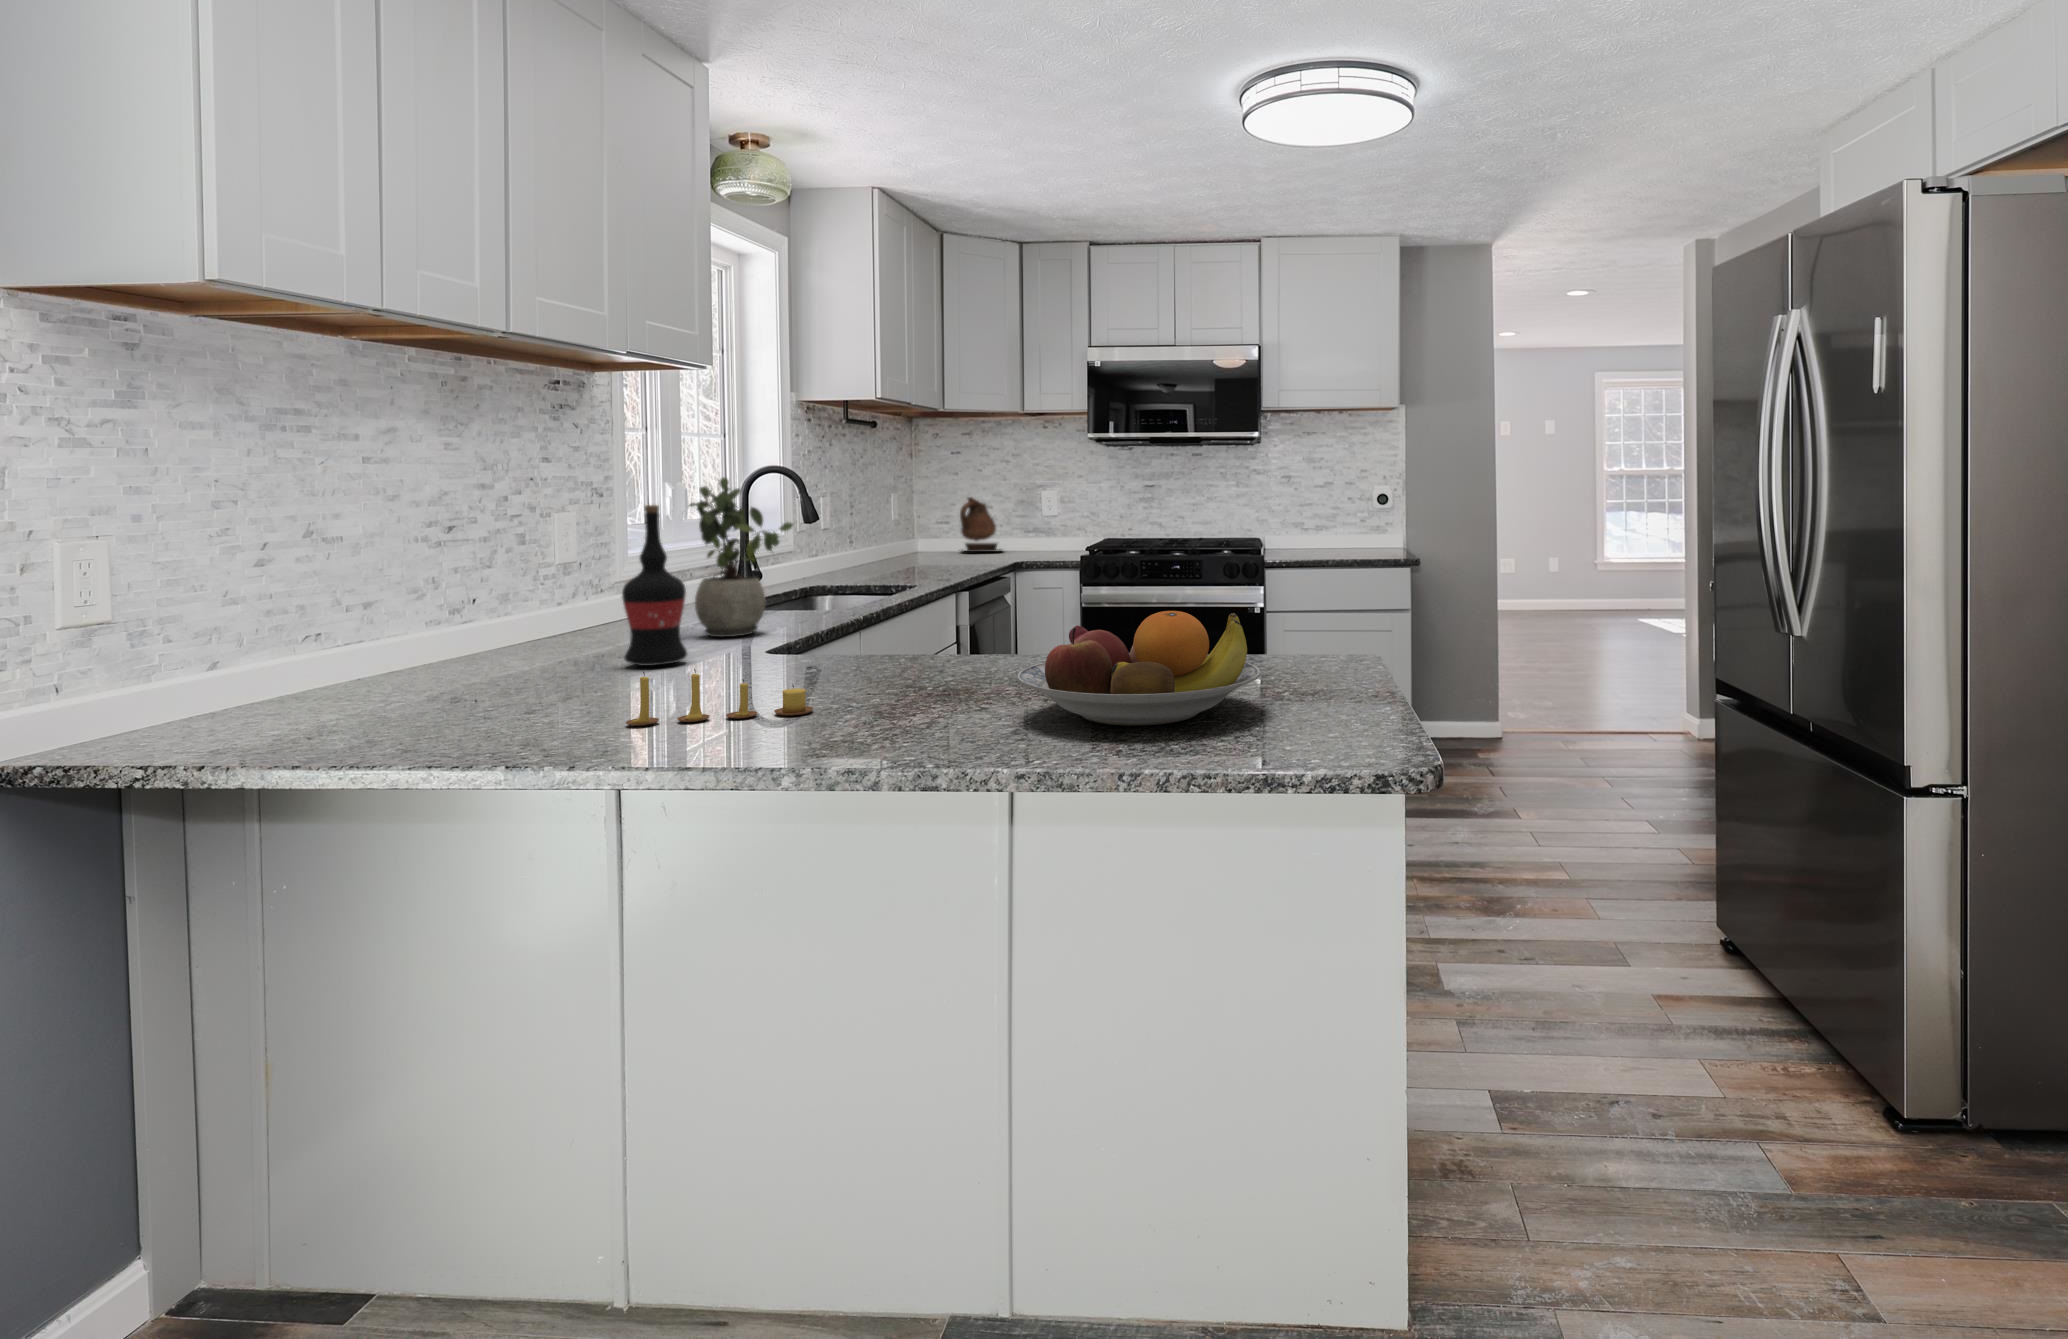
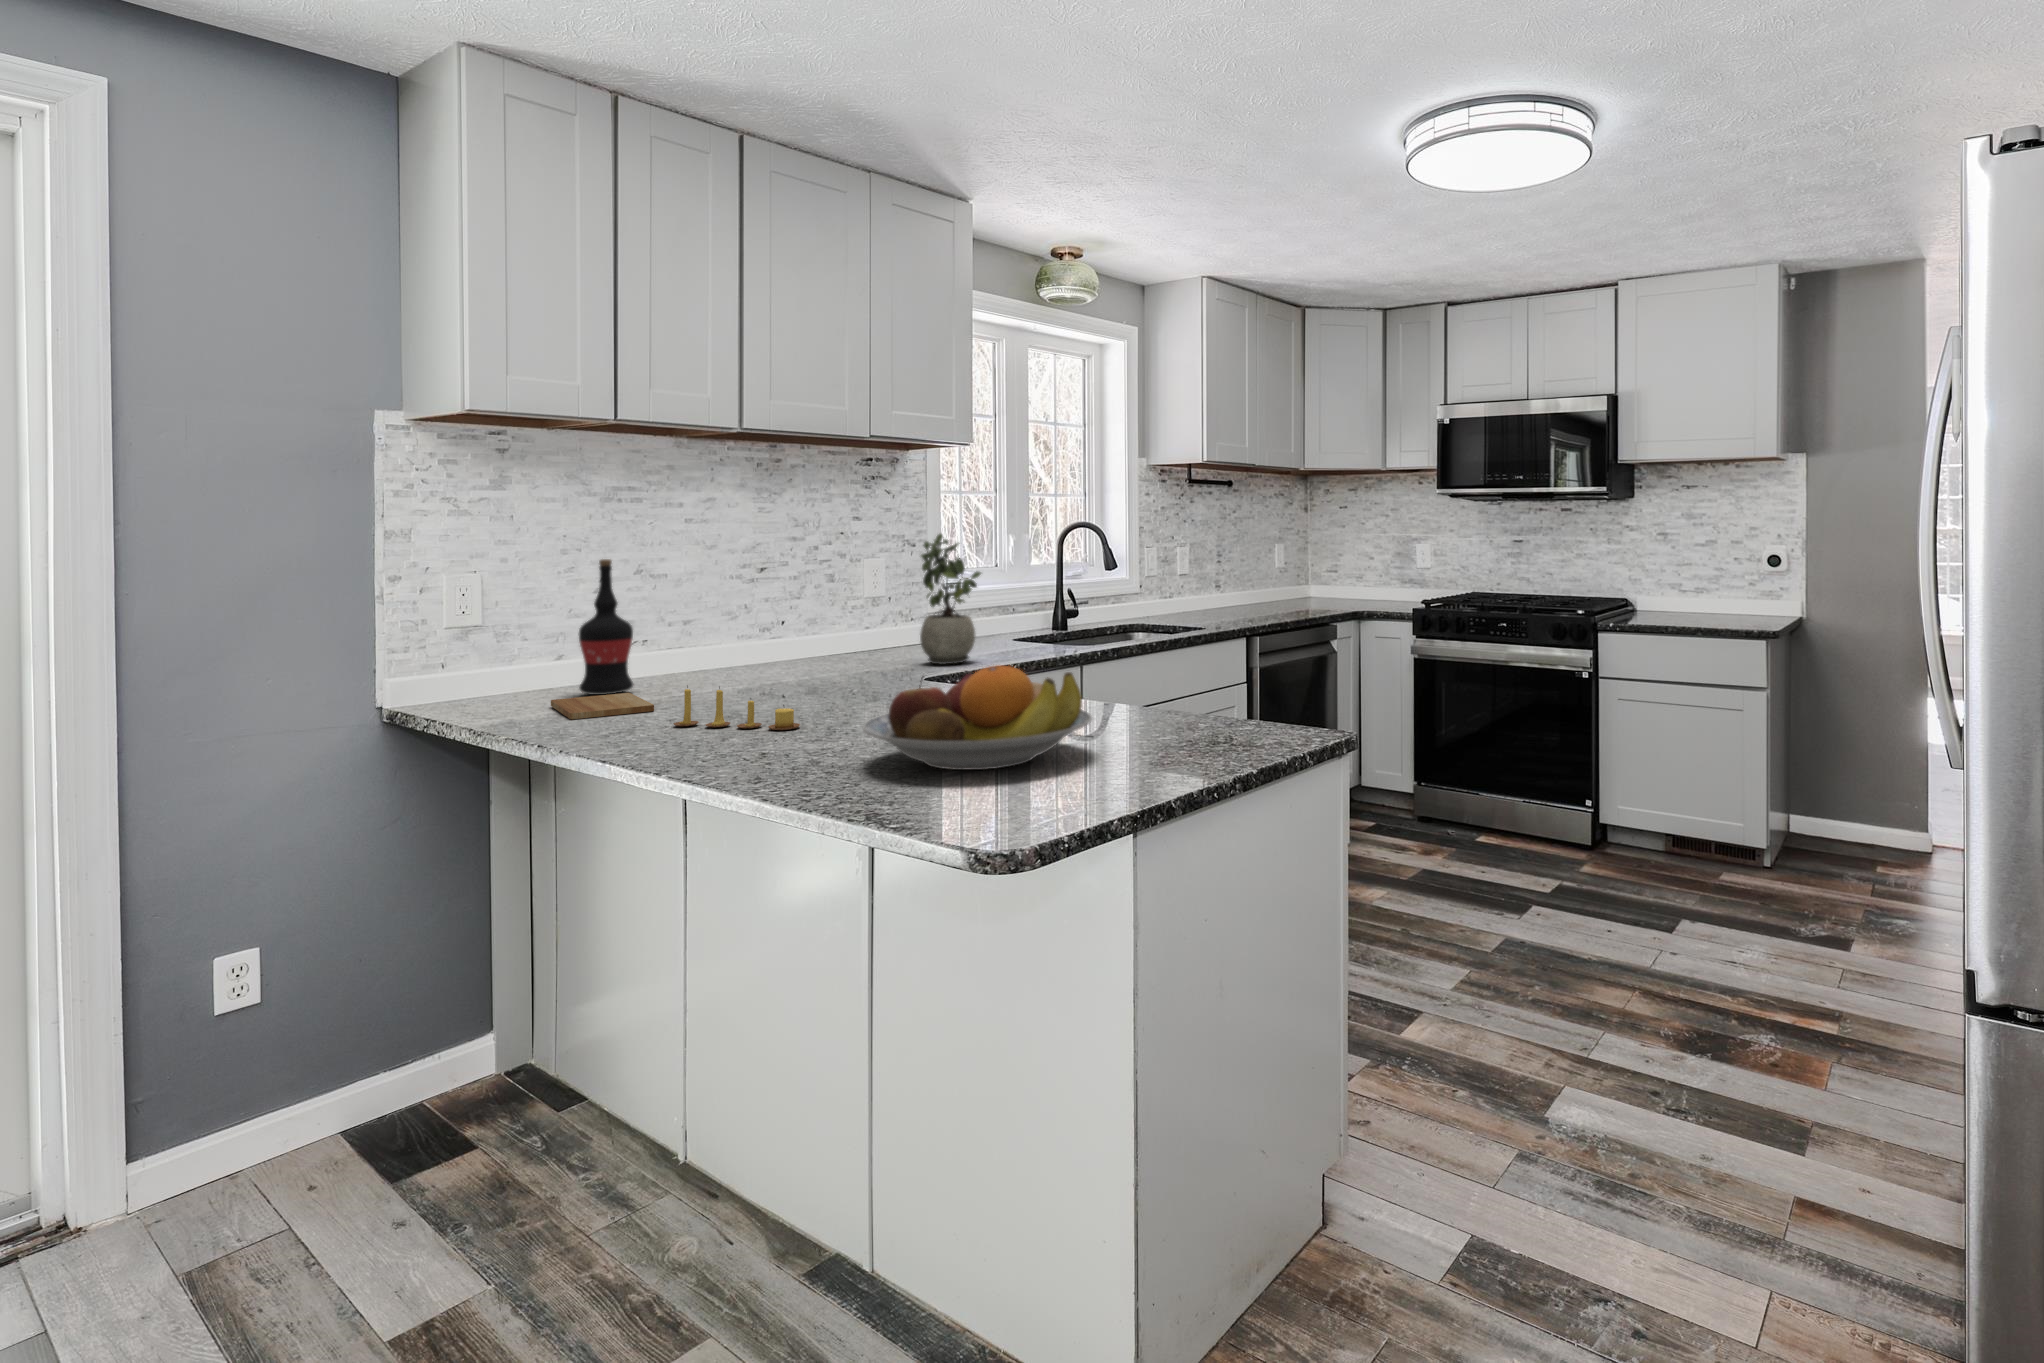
ceramic pitcher: present [960,497,1002,552] -> none [1337,549,1381,603]
wine bottle: present [622,505,687,666] -> present [579,559,633,695]
cutting board: none [318,699,520,737] -> present [551,693,654,719]

